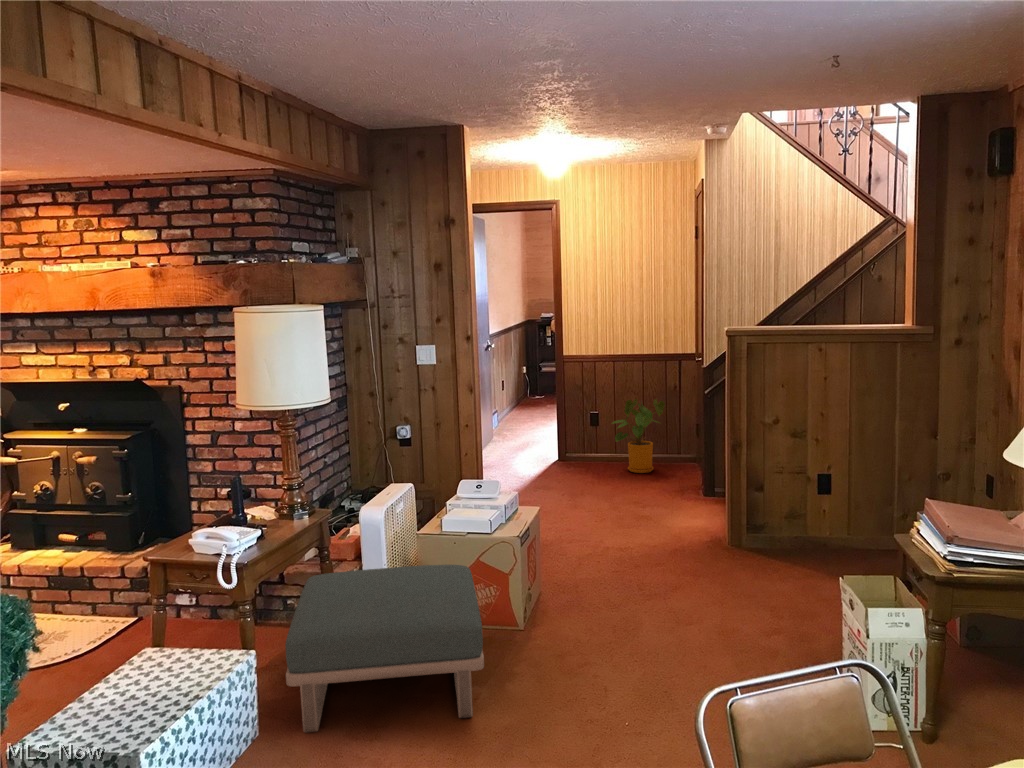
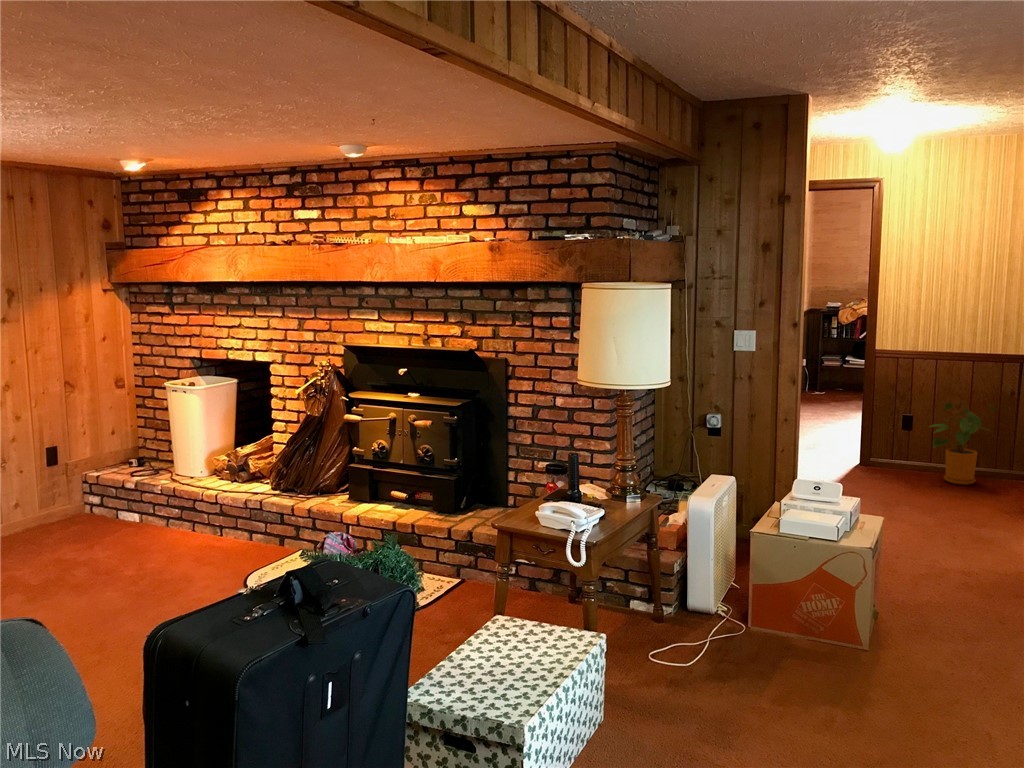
footstool: present [285,565,484,732] -> none [634,561,851,740]

